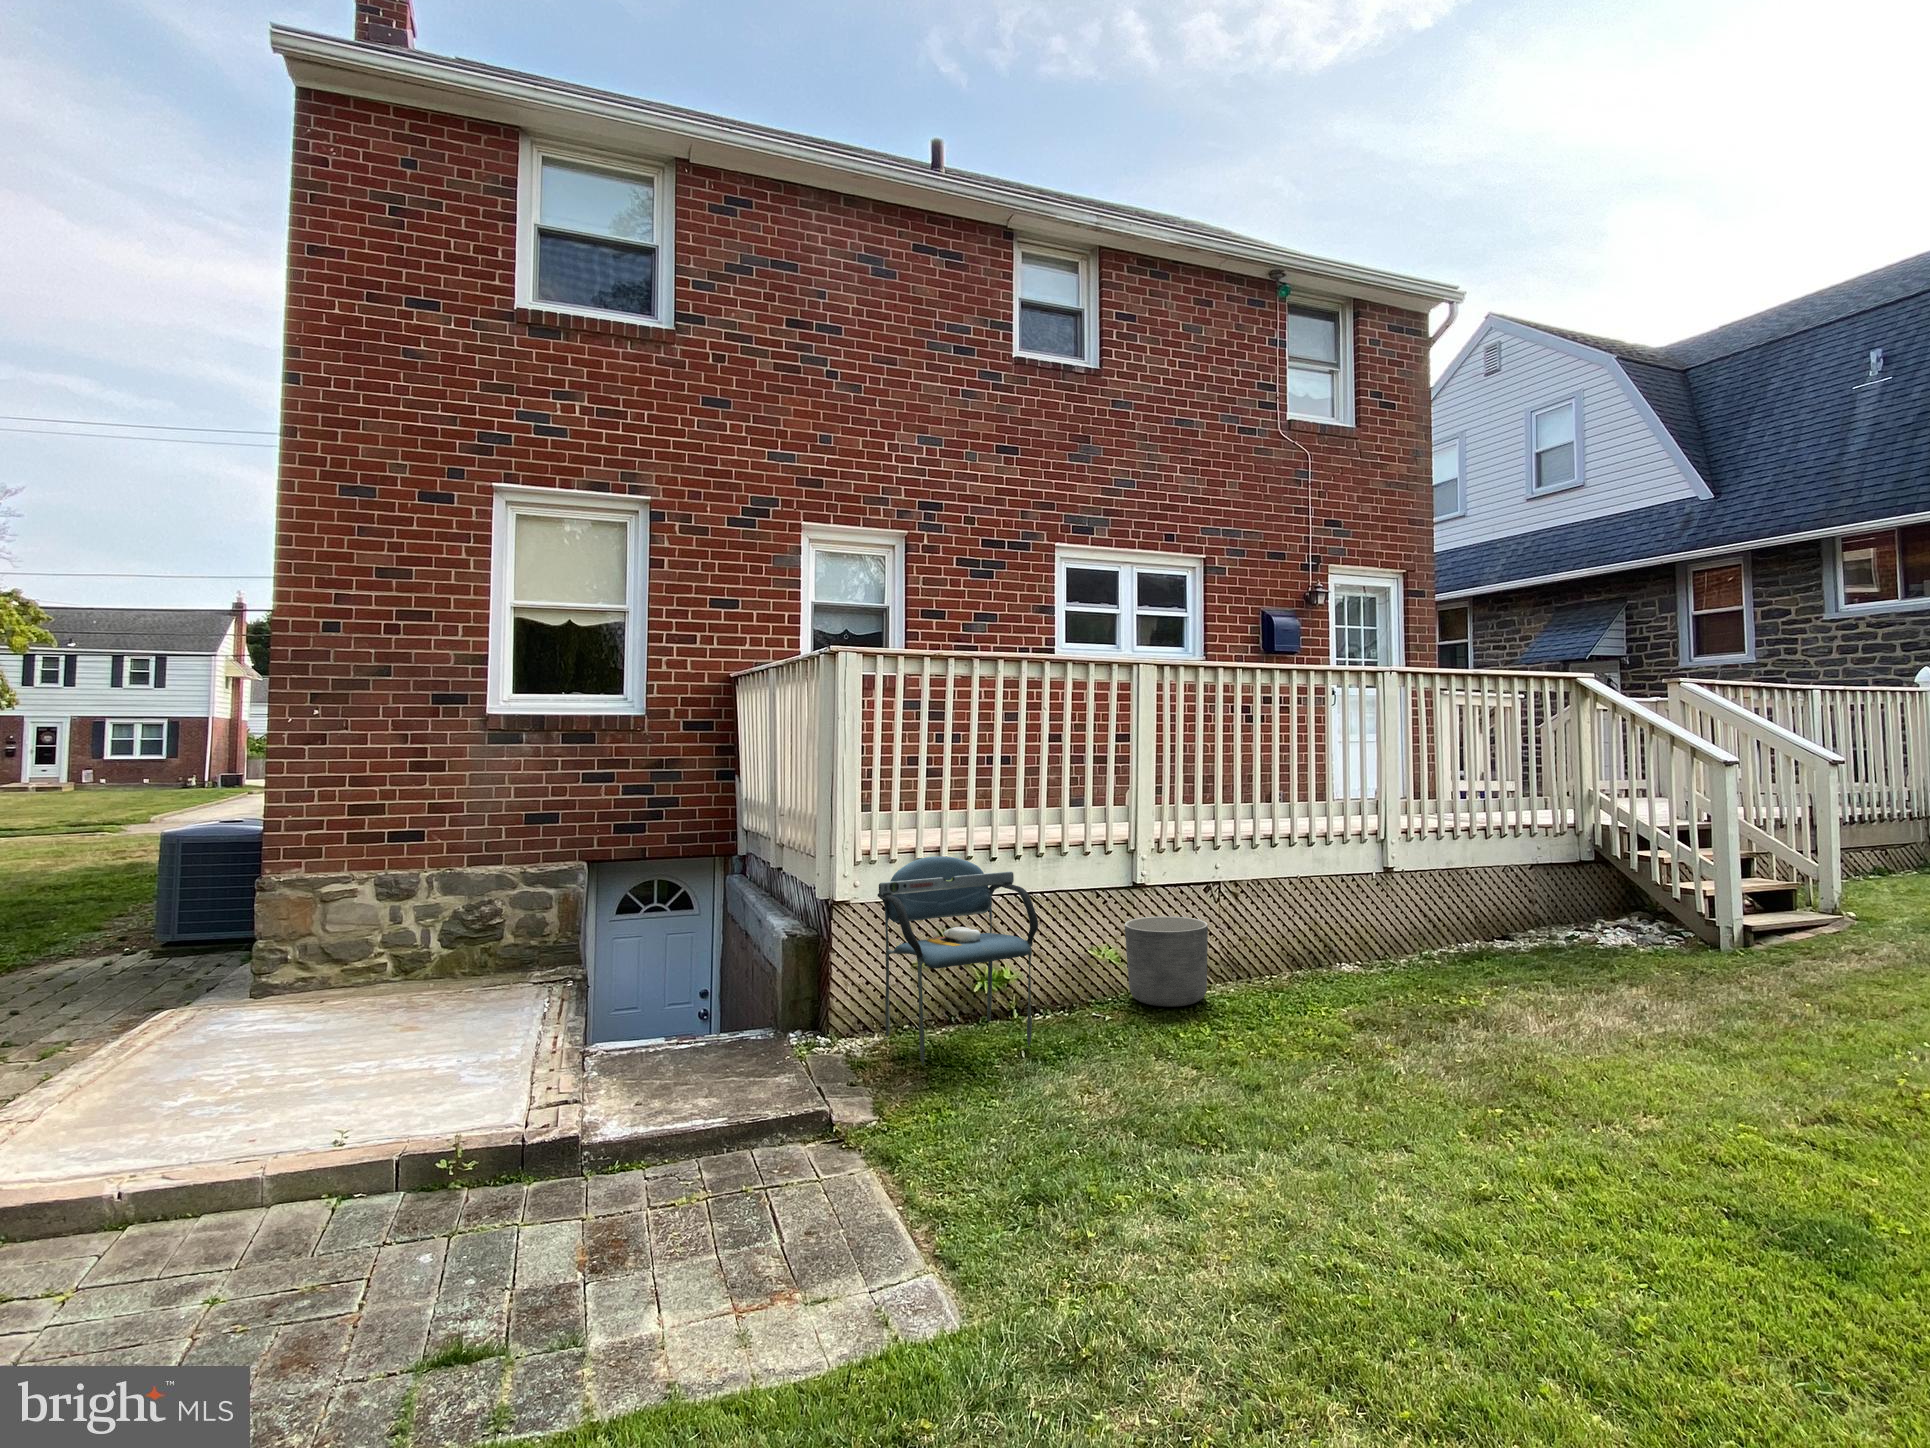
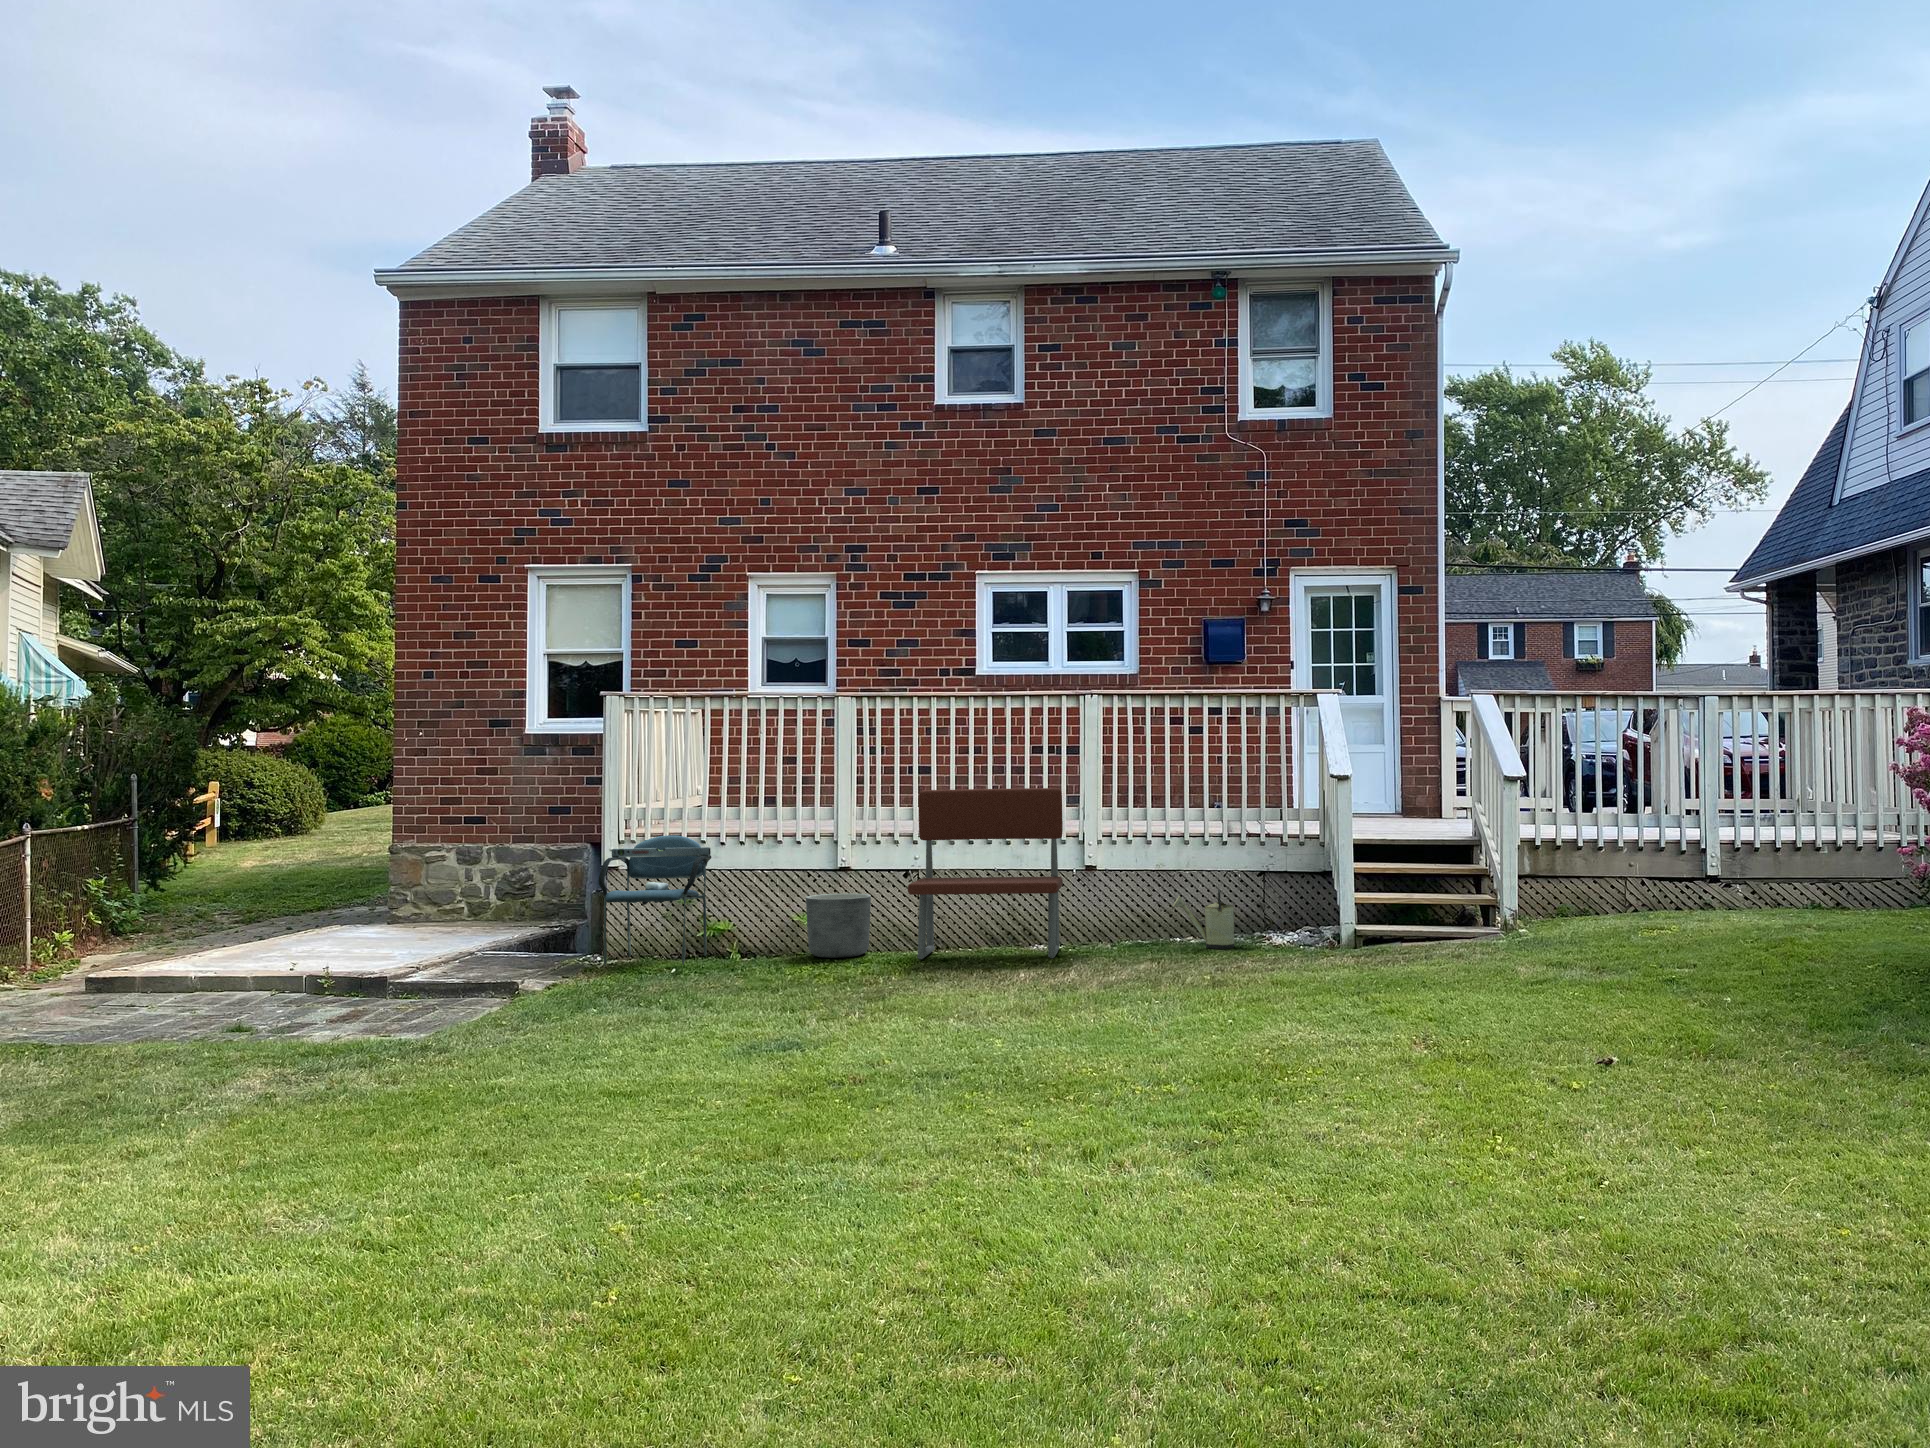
bench: none [1239,779,1449,997] -> present [908,788,1063,959]
watering can: none [1469,882,1527,945] -> present [1173,890,1234,949]

